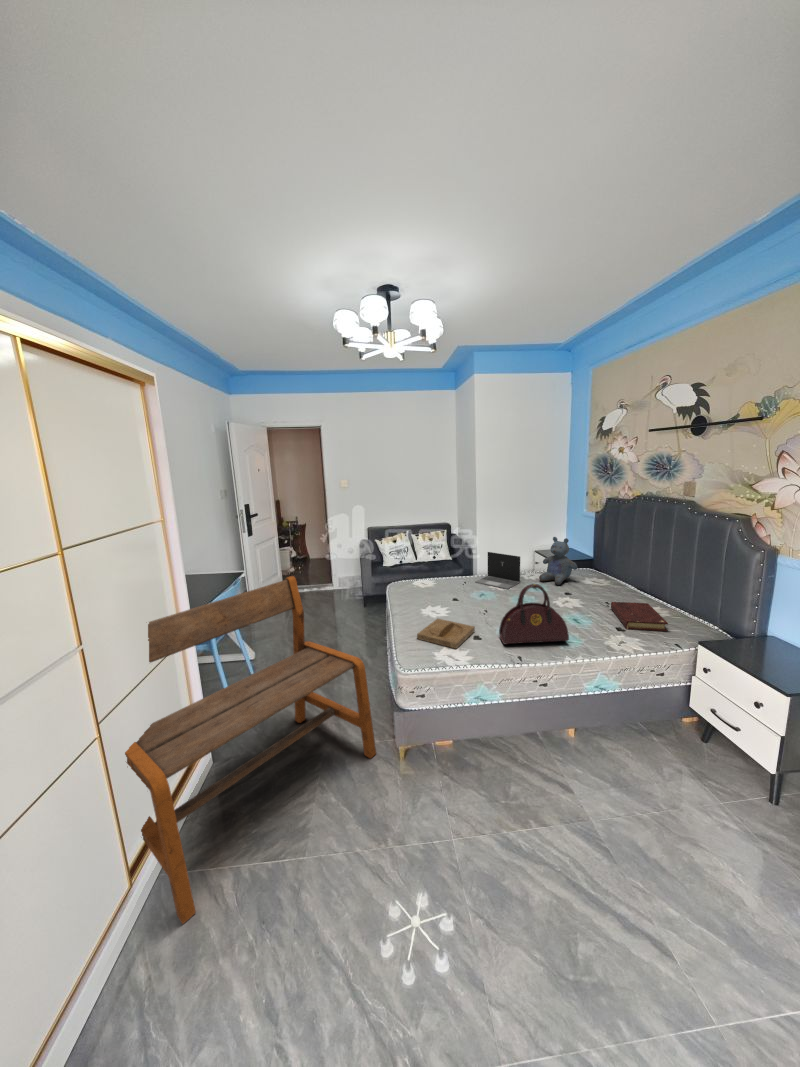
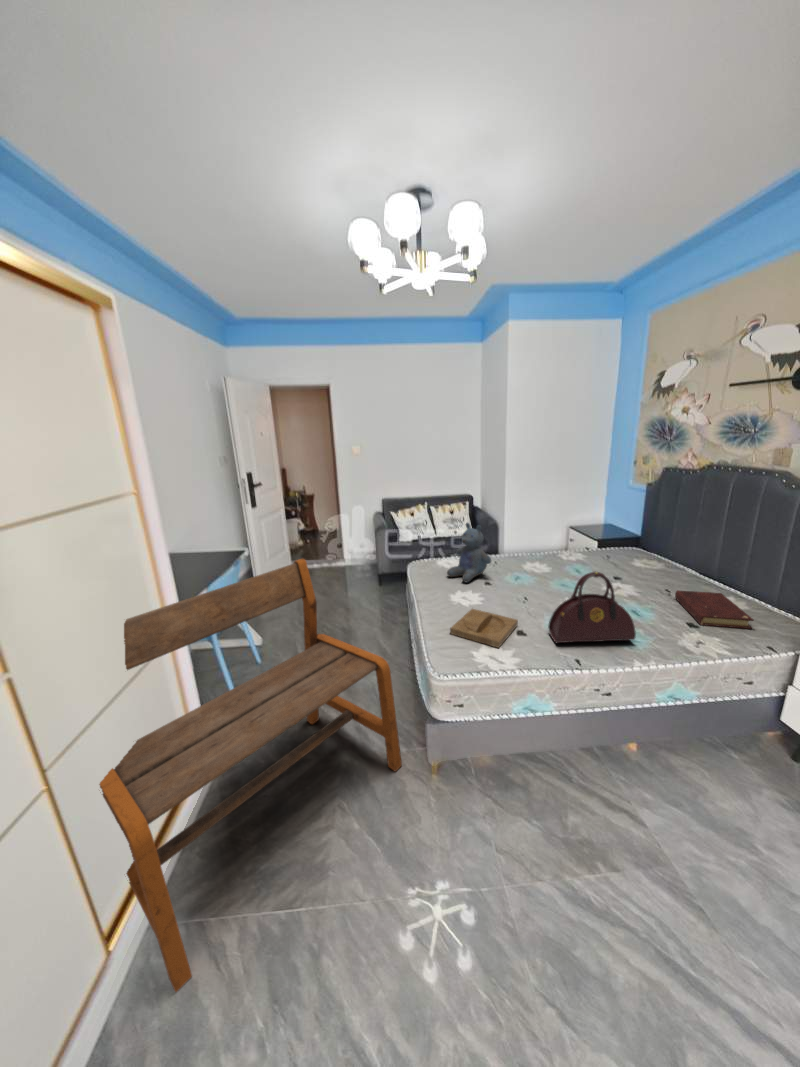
stuffed bear: present [539,537,577,585] -> present [447,523,491,583]
laptop: present [475,552,520,589] -> none [509,528,562,572]

